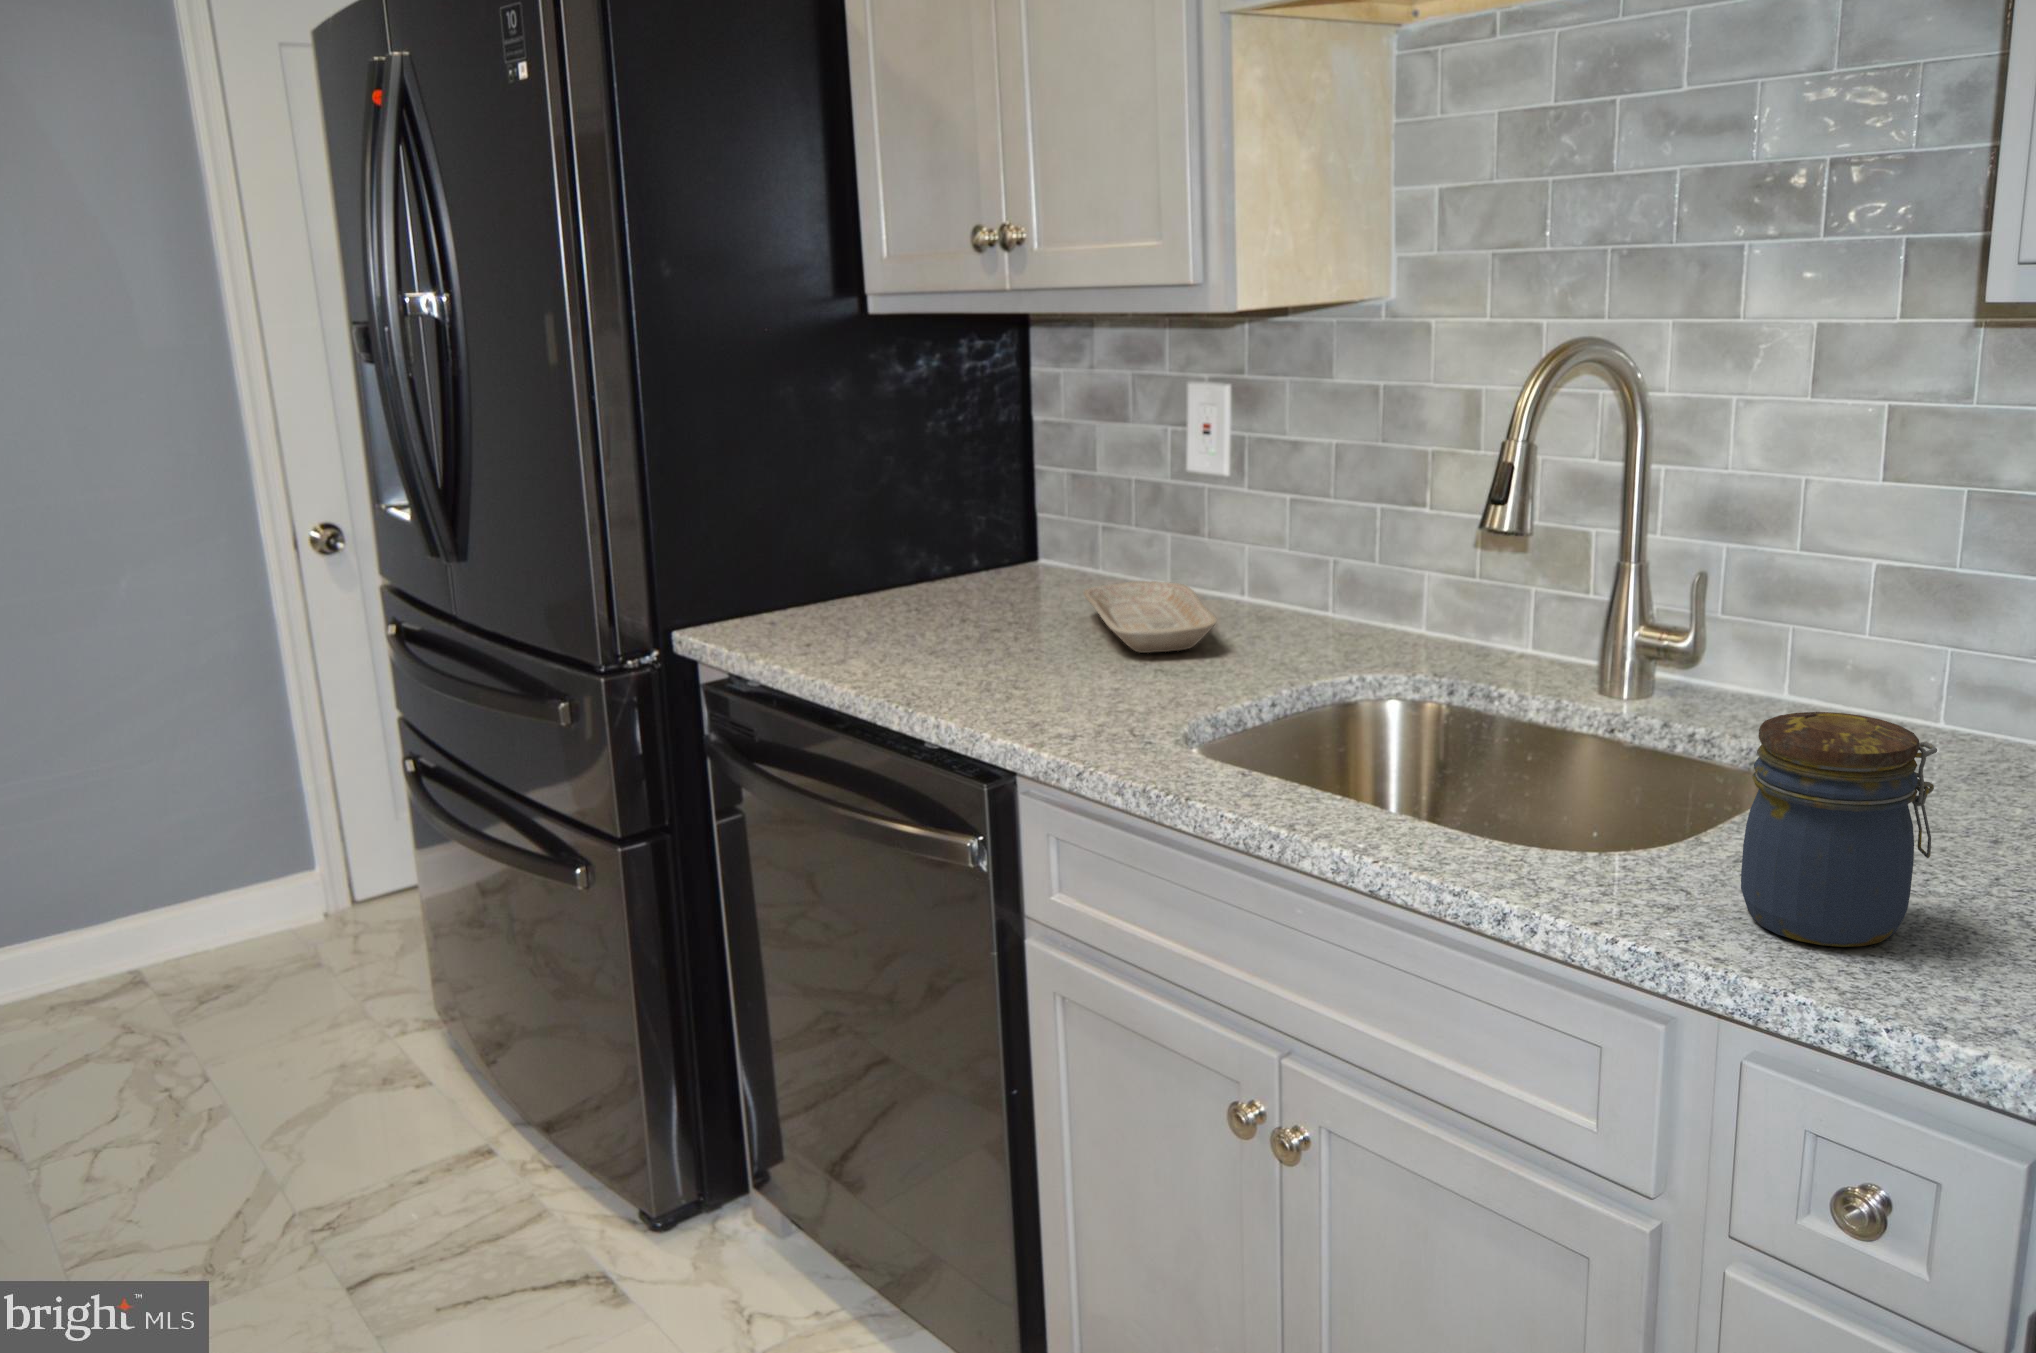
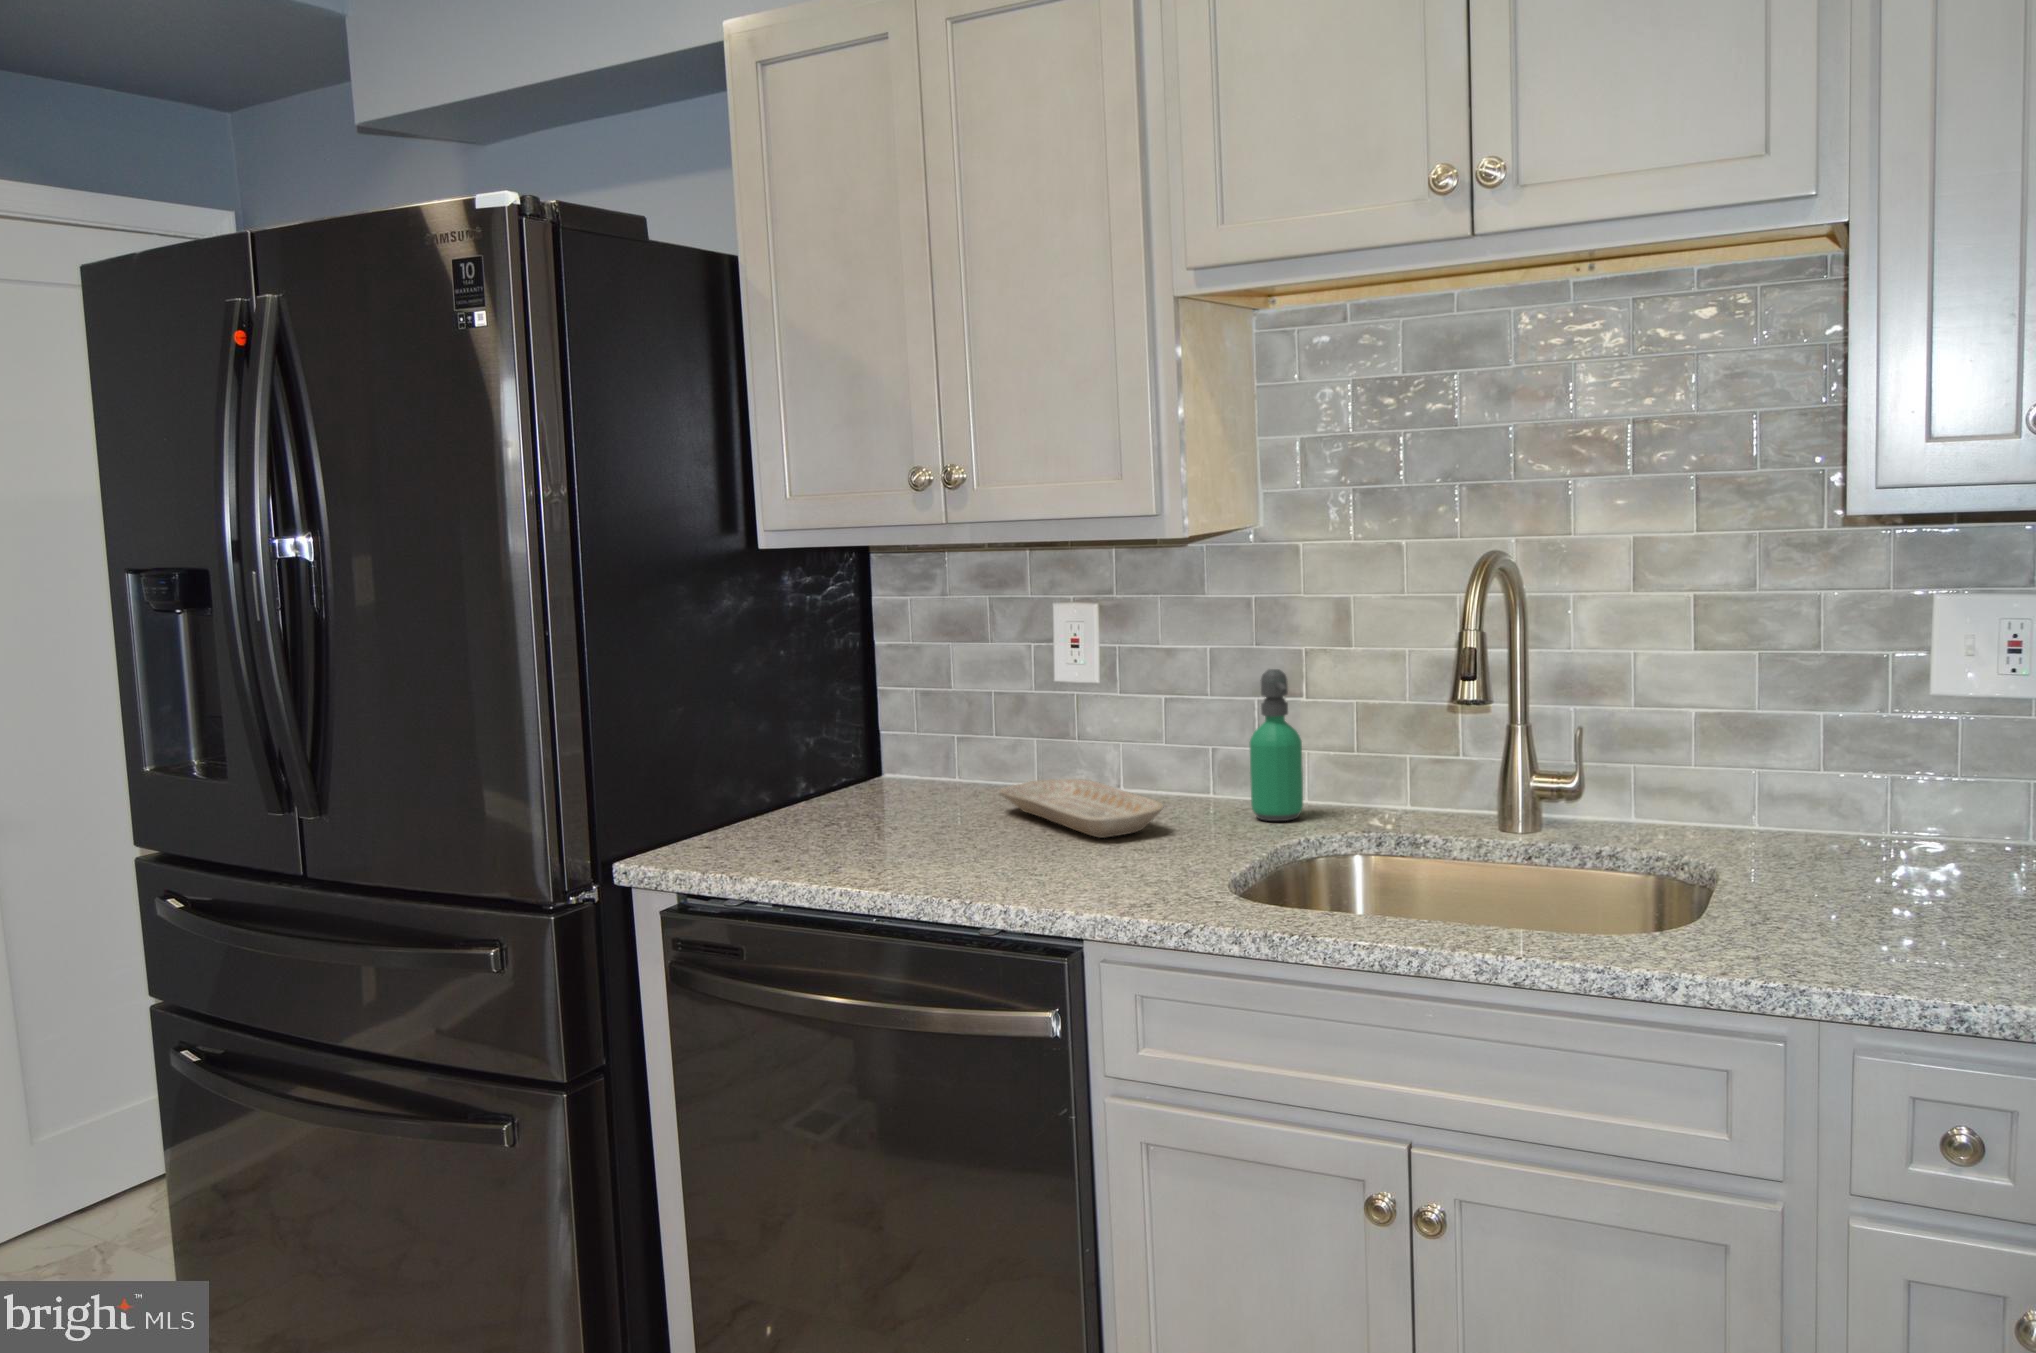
soap dispenser: none [1333,473,1396,653] -> present [1250,669,1303,821]
jar: present [1741,712,1937,947] -> none [1795,802,1917,965]

